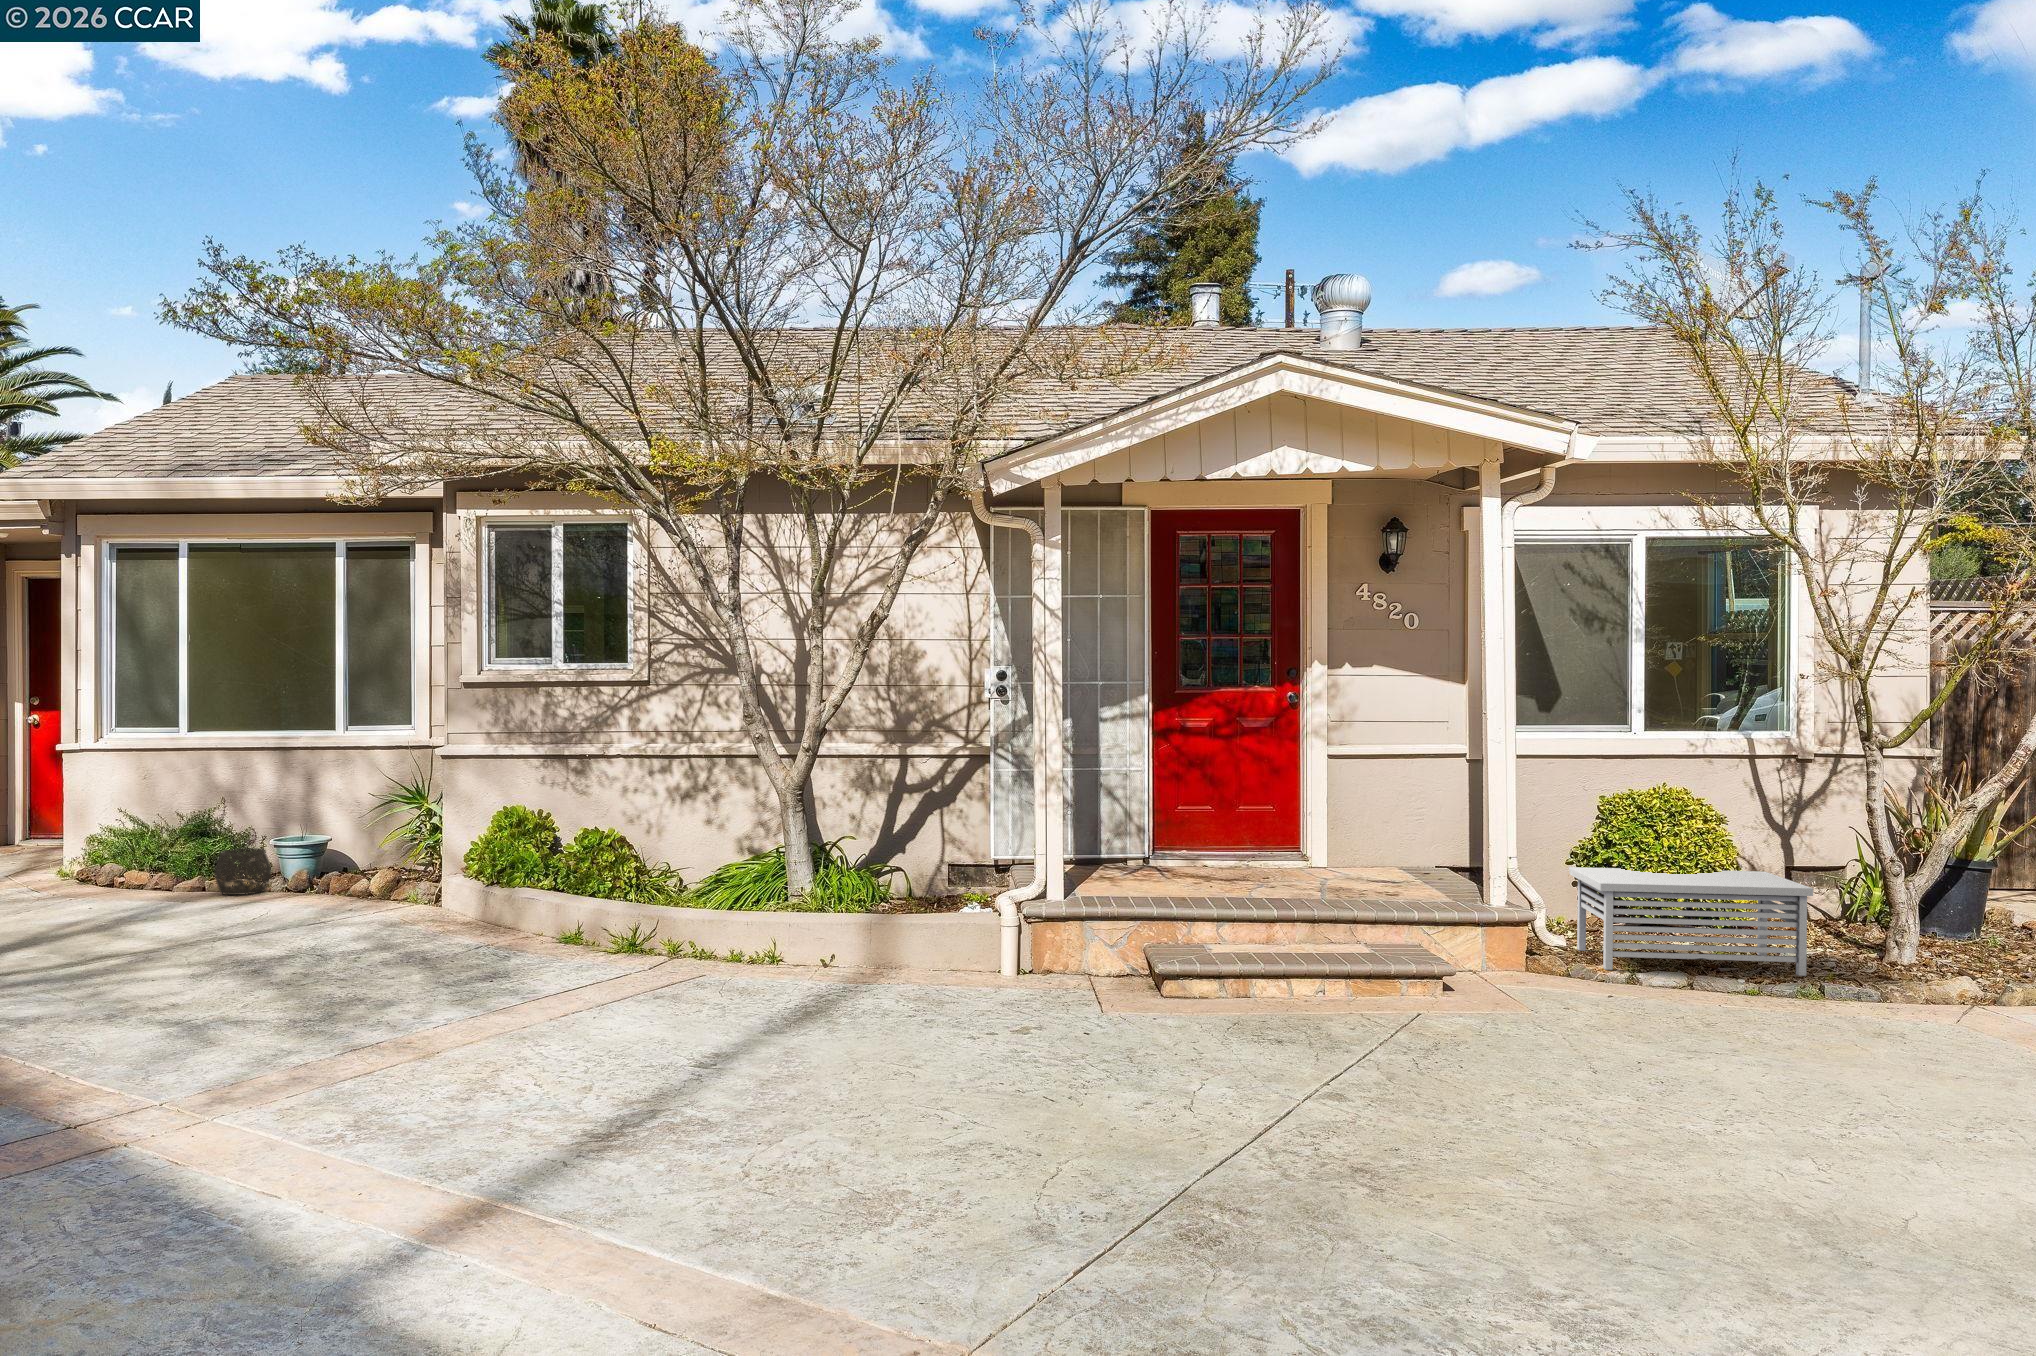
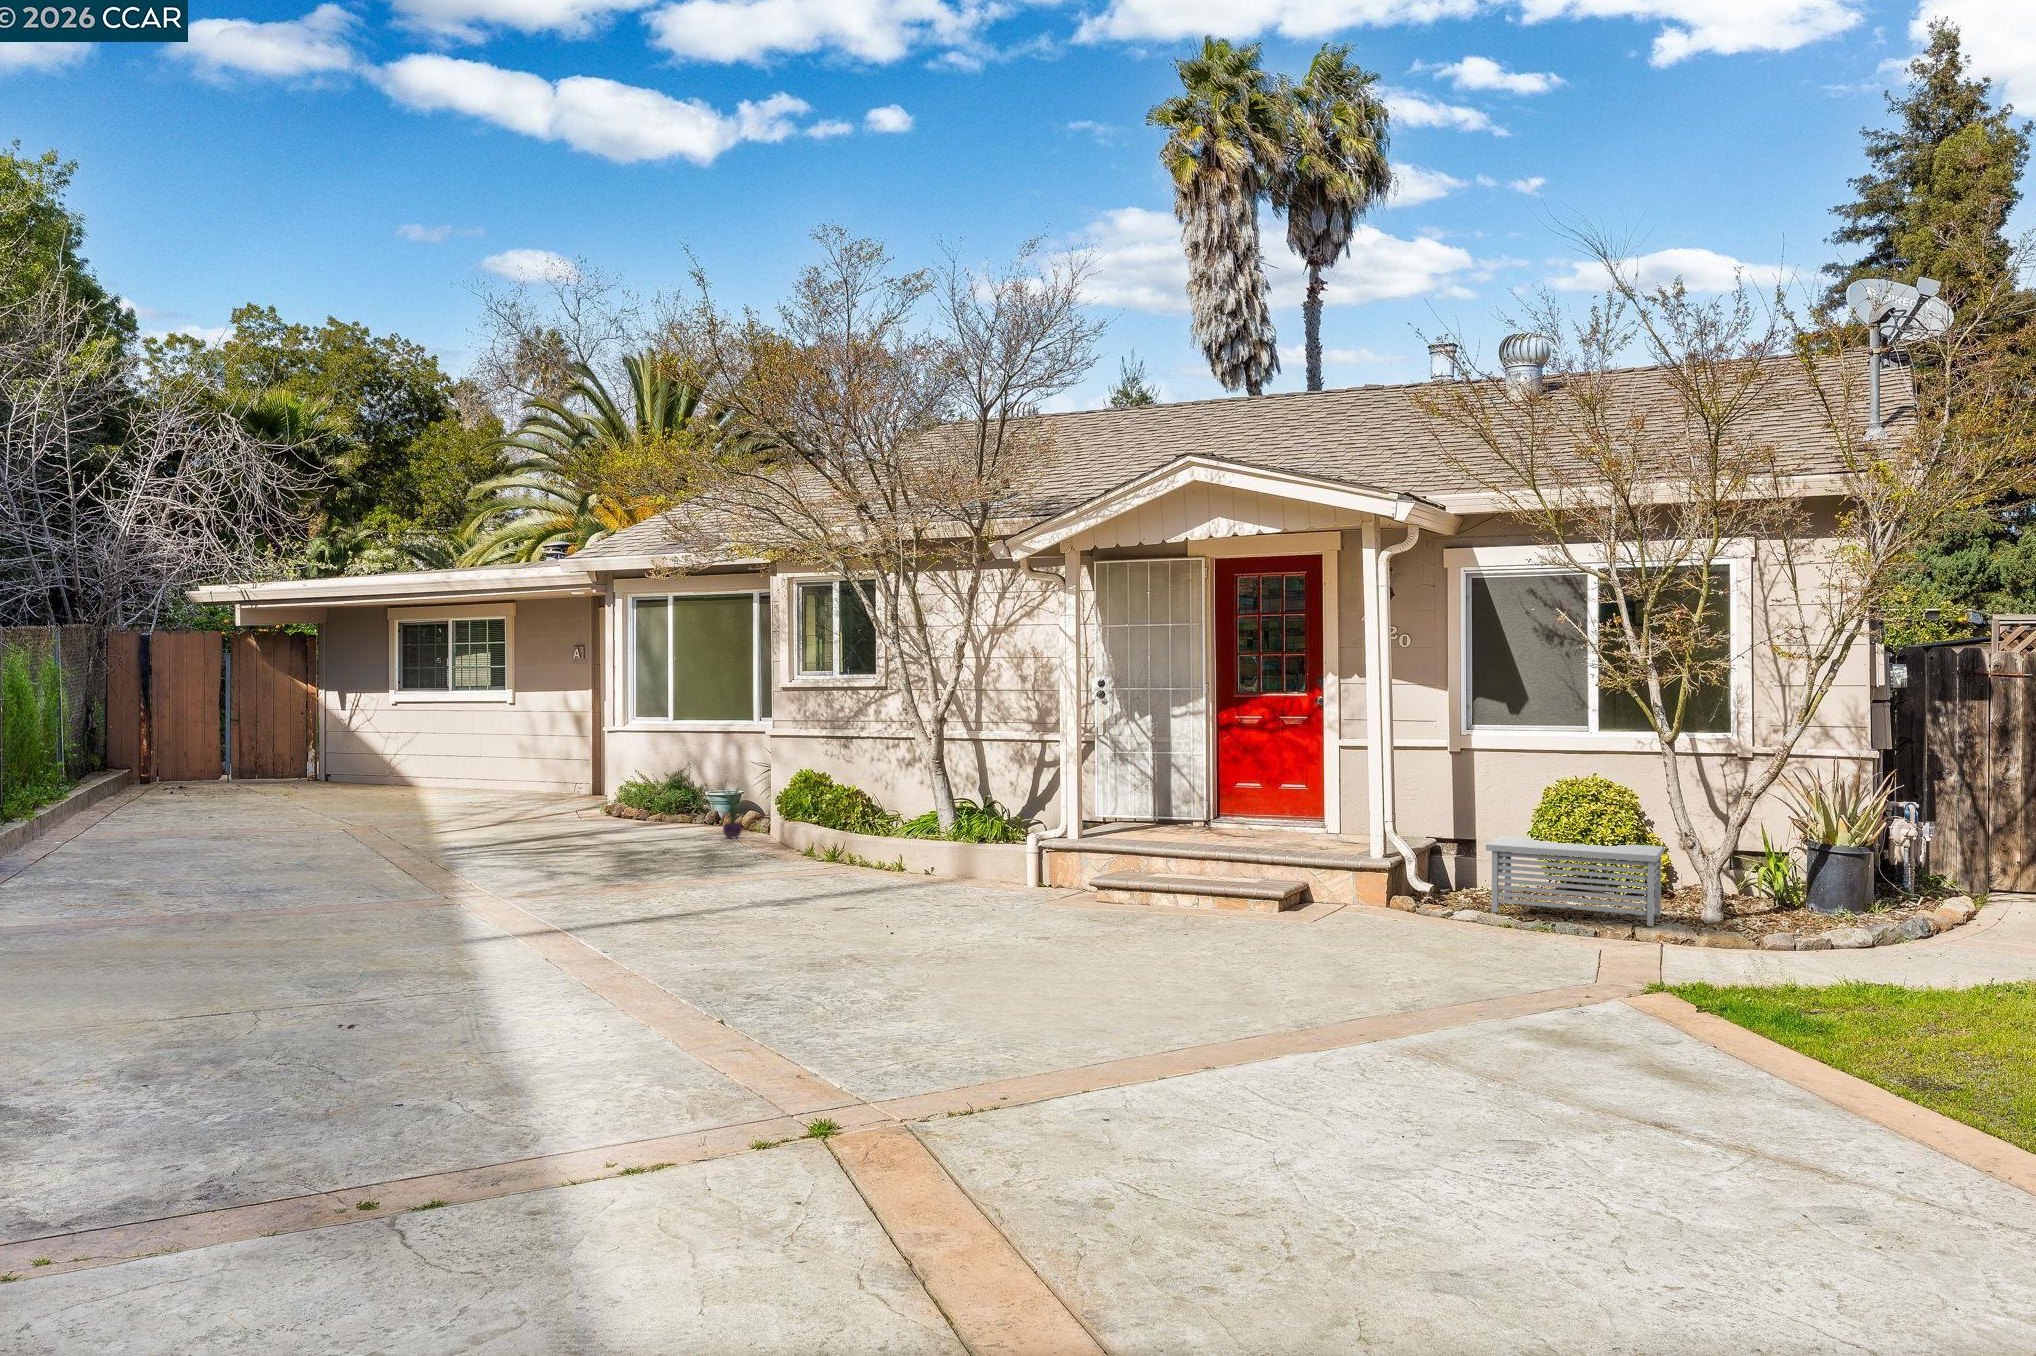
decorative plant: none [337,838,433,920] -> present [723,788,742,838]
woven basket: present [215,848,271,895] -> none [657,794,689,823]

